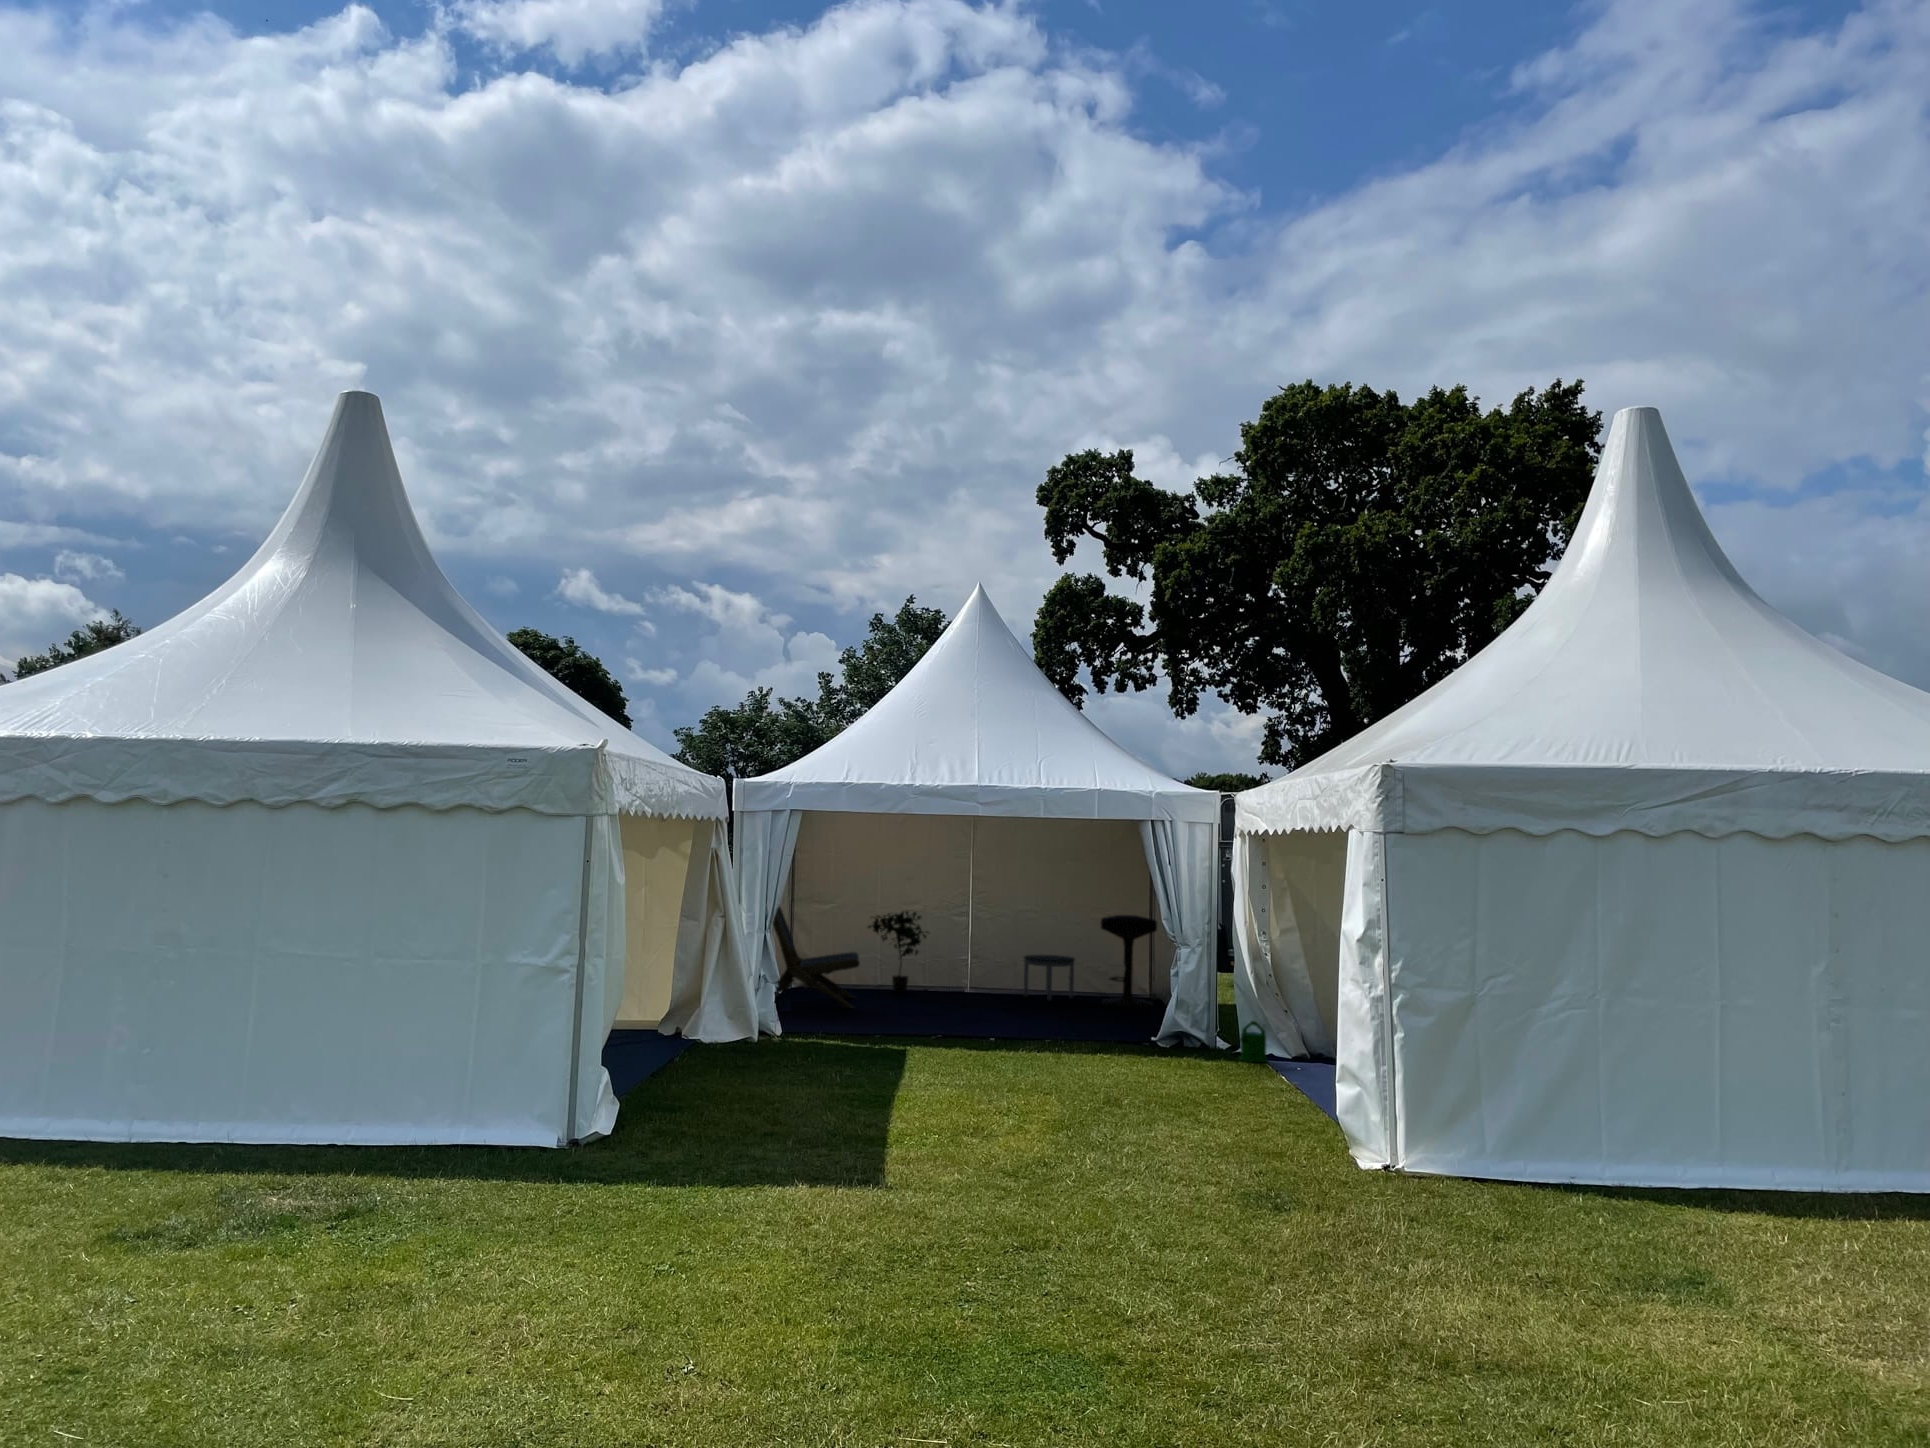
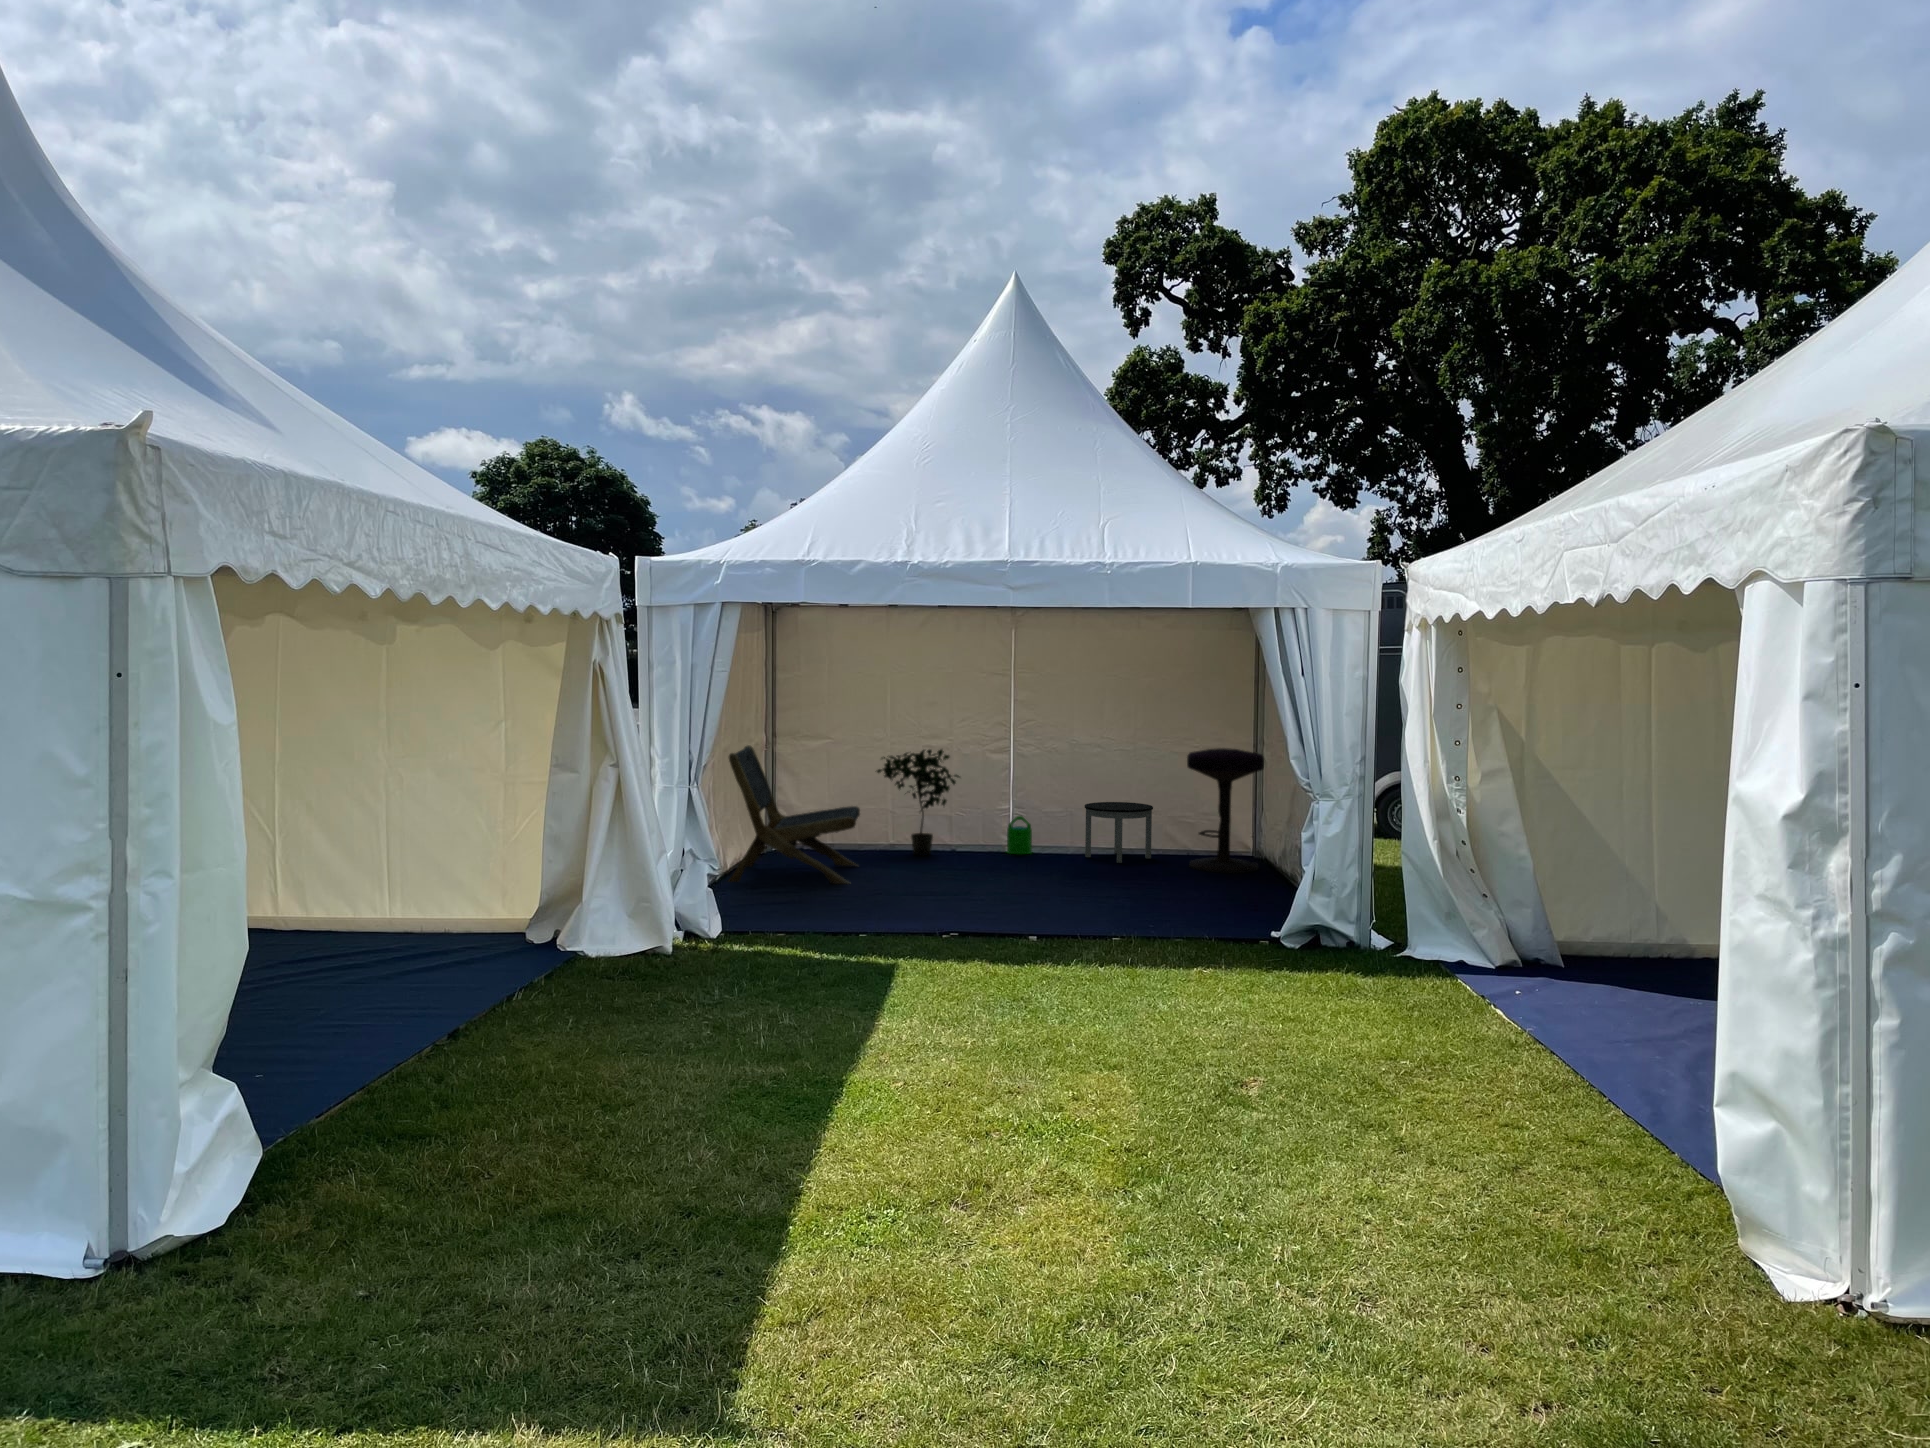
watering can: present [1240,1021,1267,1062] -> present [1007,816,1032,854]

